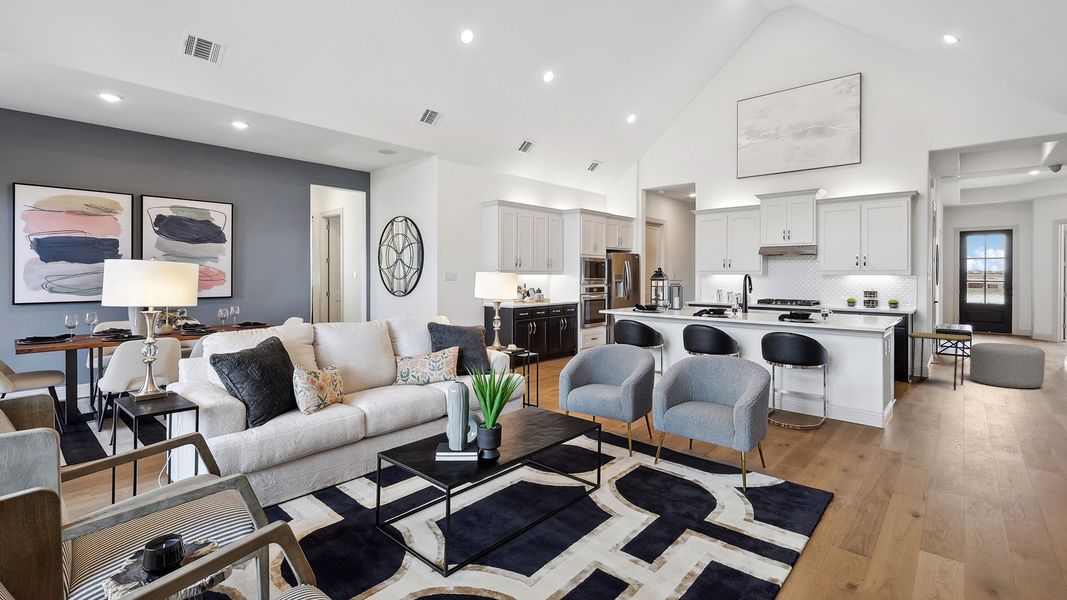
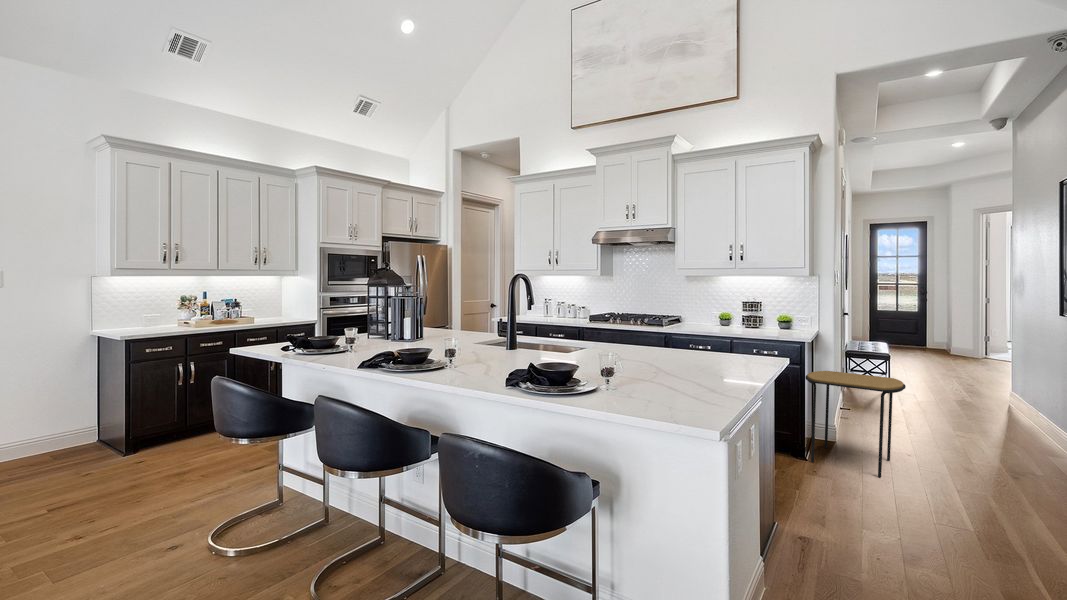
ottoman: present [970,343,1045,388] -> none [898,384,1013,466]

